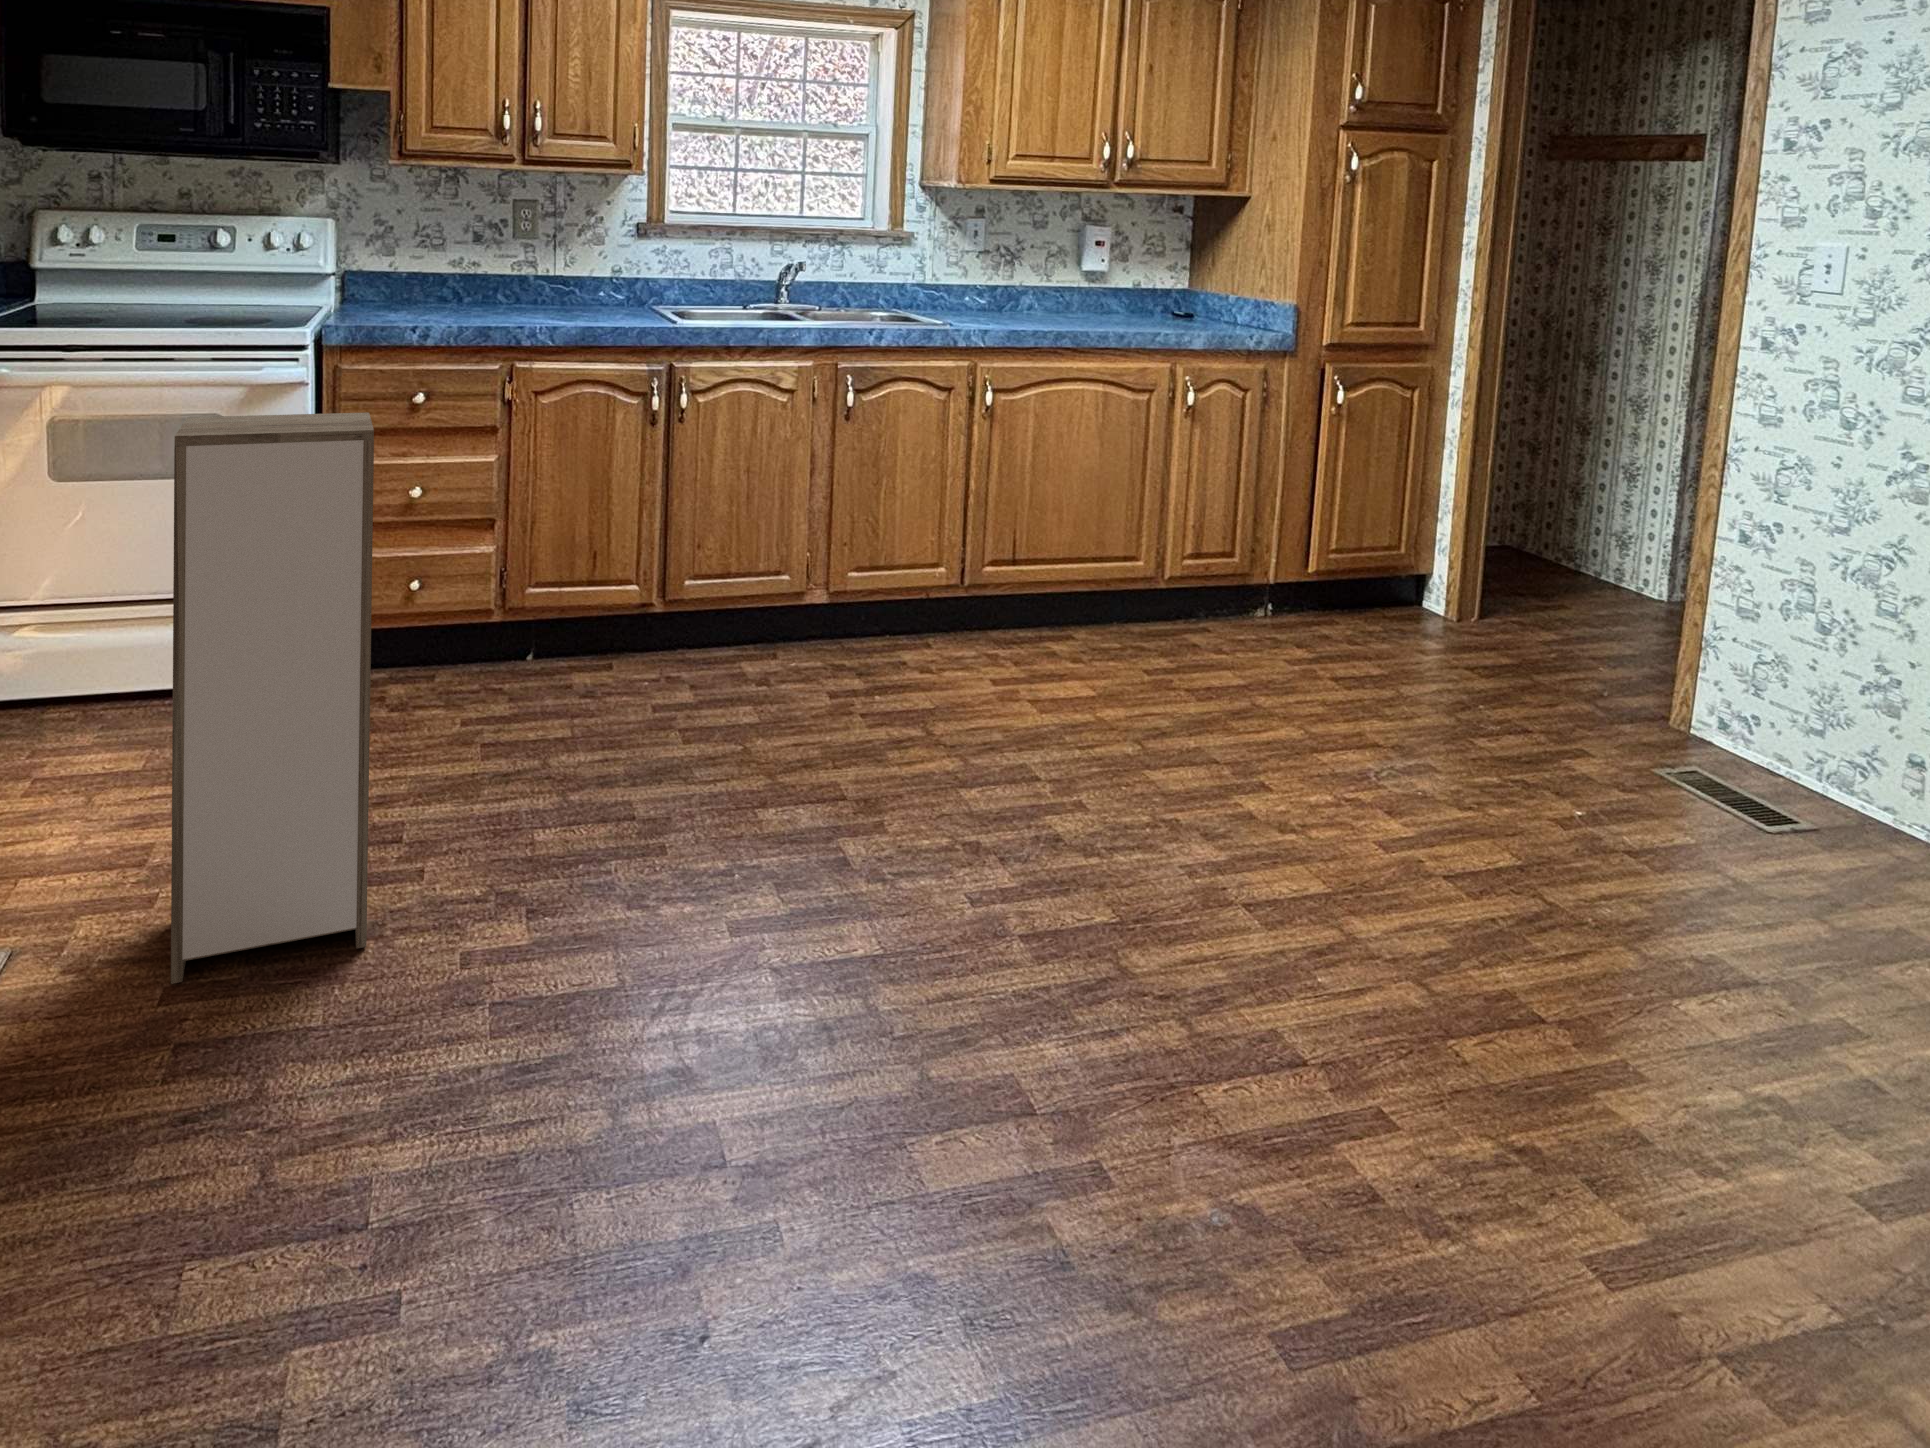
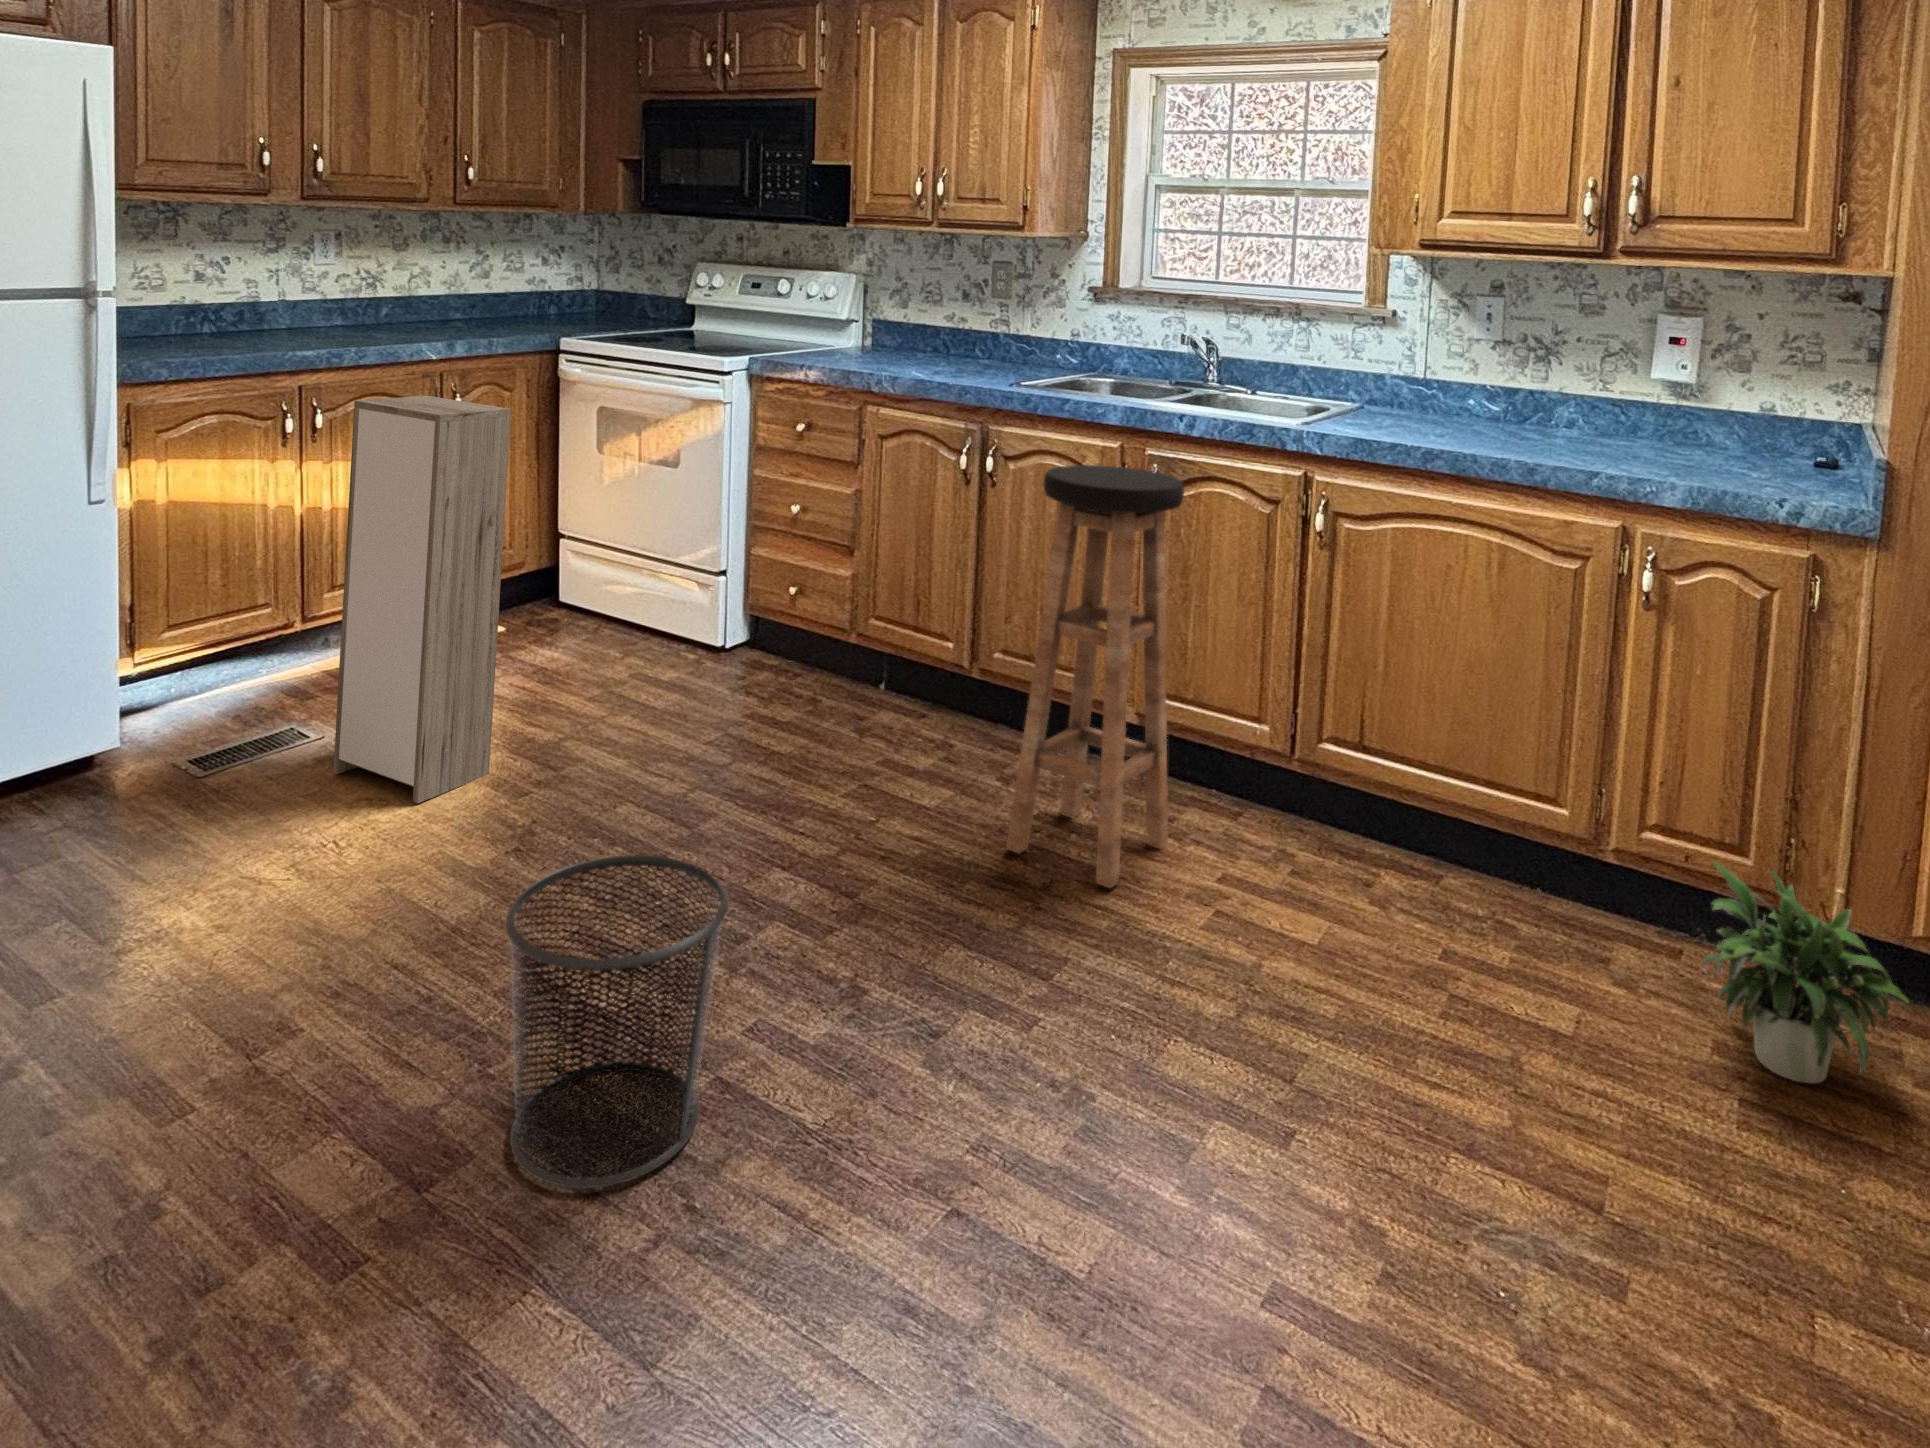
bar stool: none [850,377,984,720] -> present [1006,465,1184,888]
potted plant: none [1222,546,1374,654] -> present [1702,861,1909,1083]
waste bin: none [1001,763,1200,1058] -> present [506,855,728,1188]

